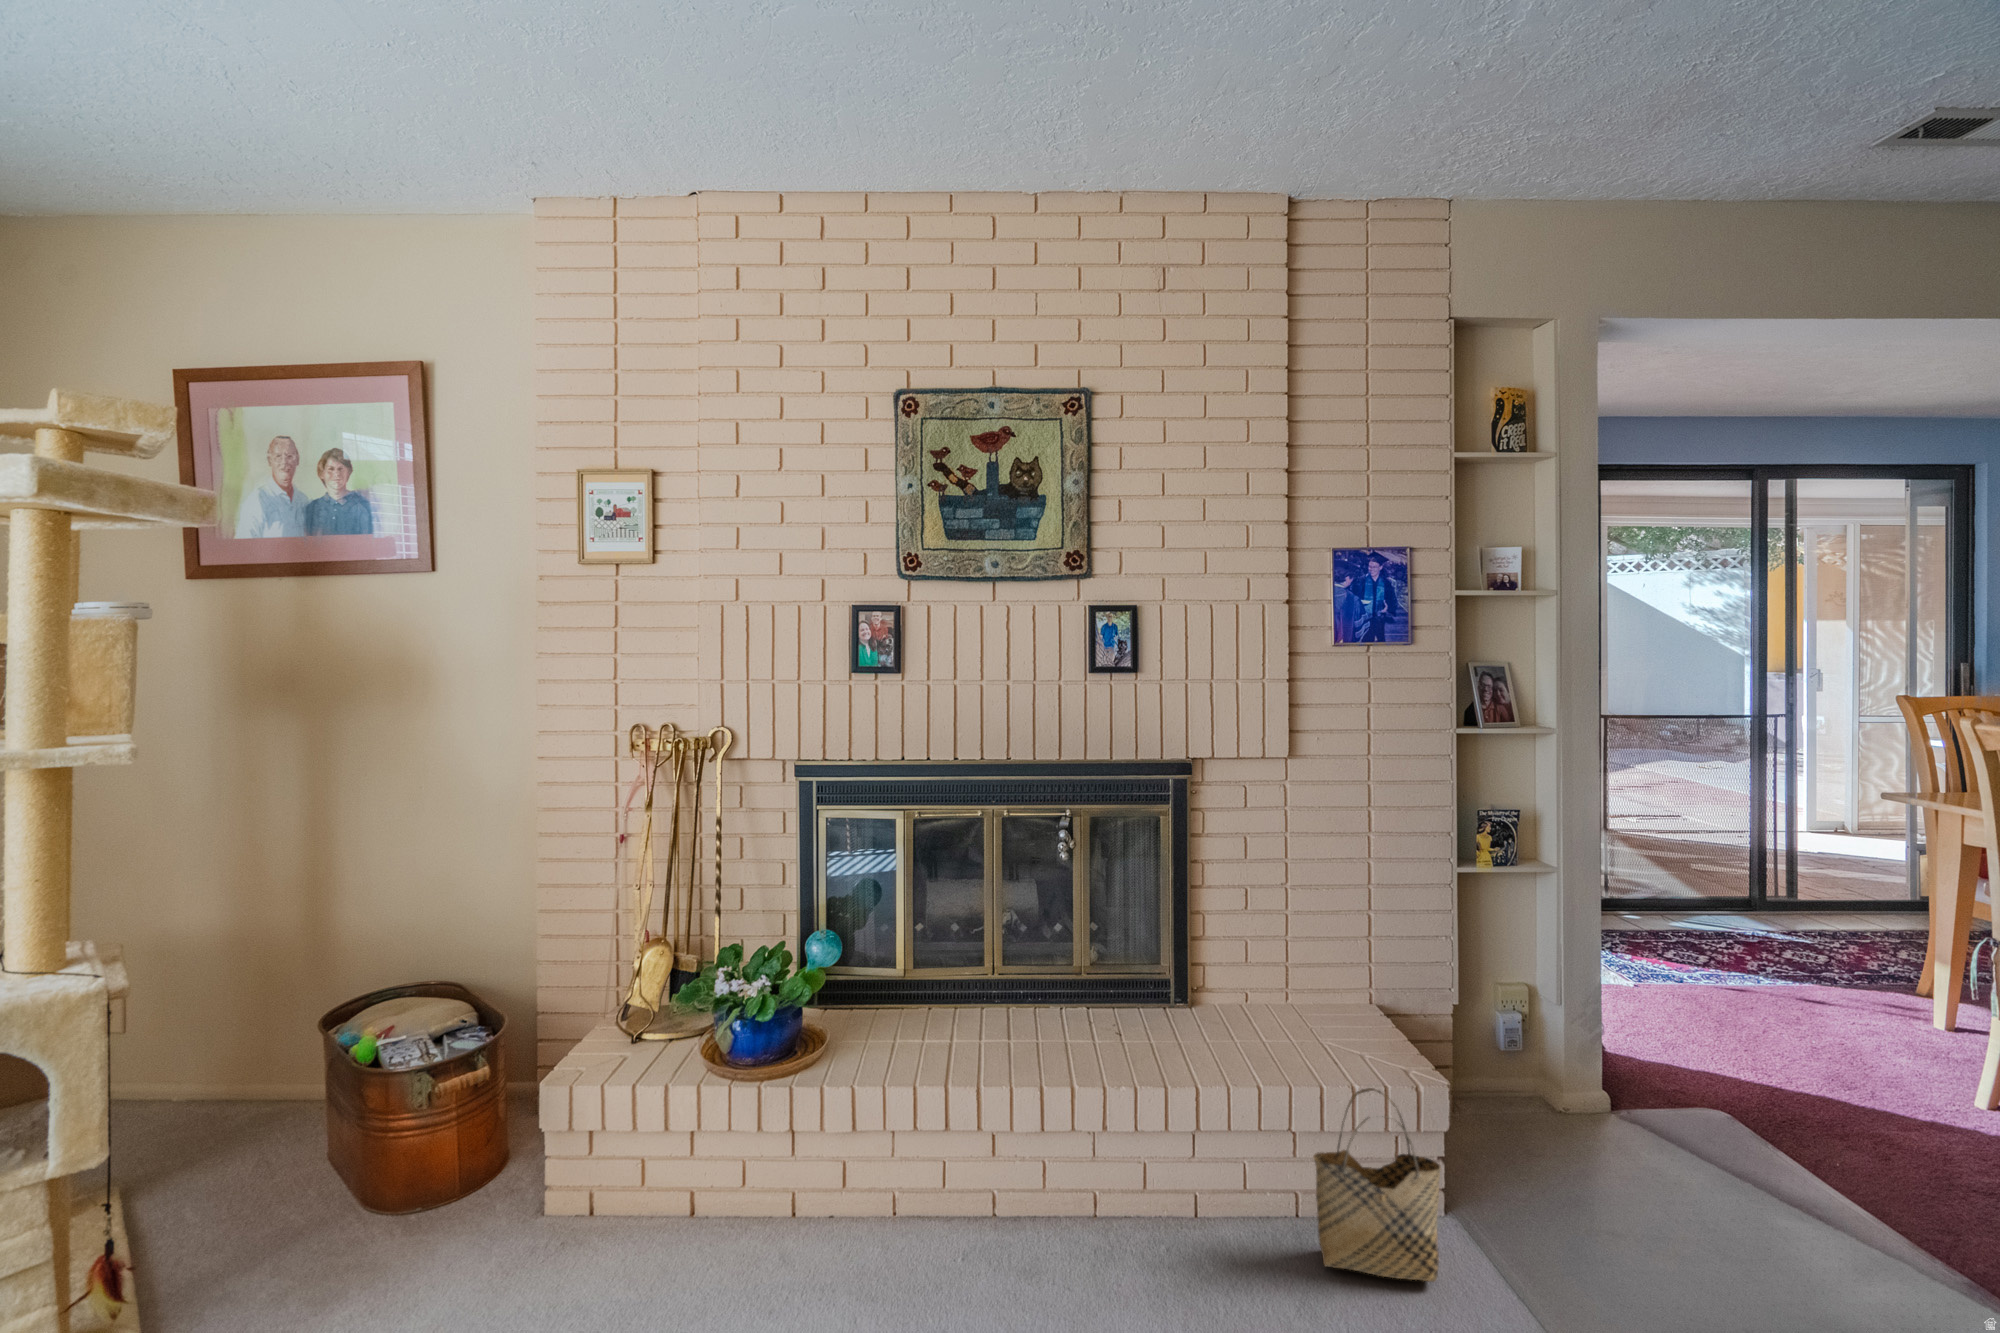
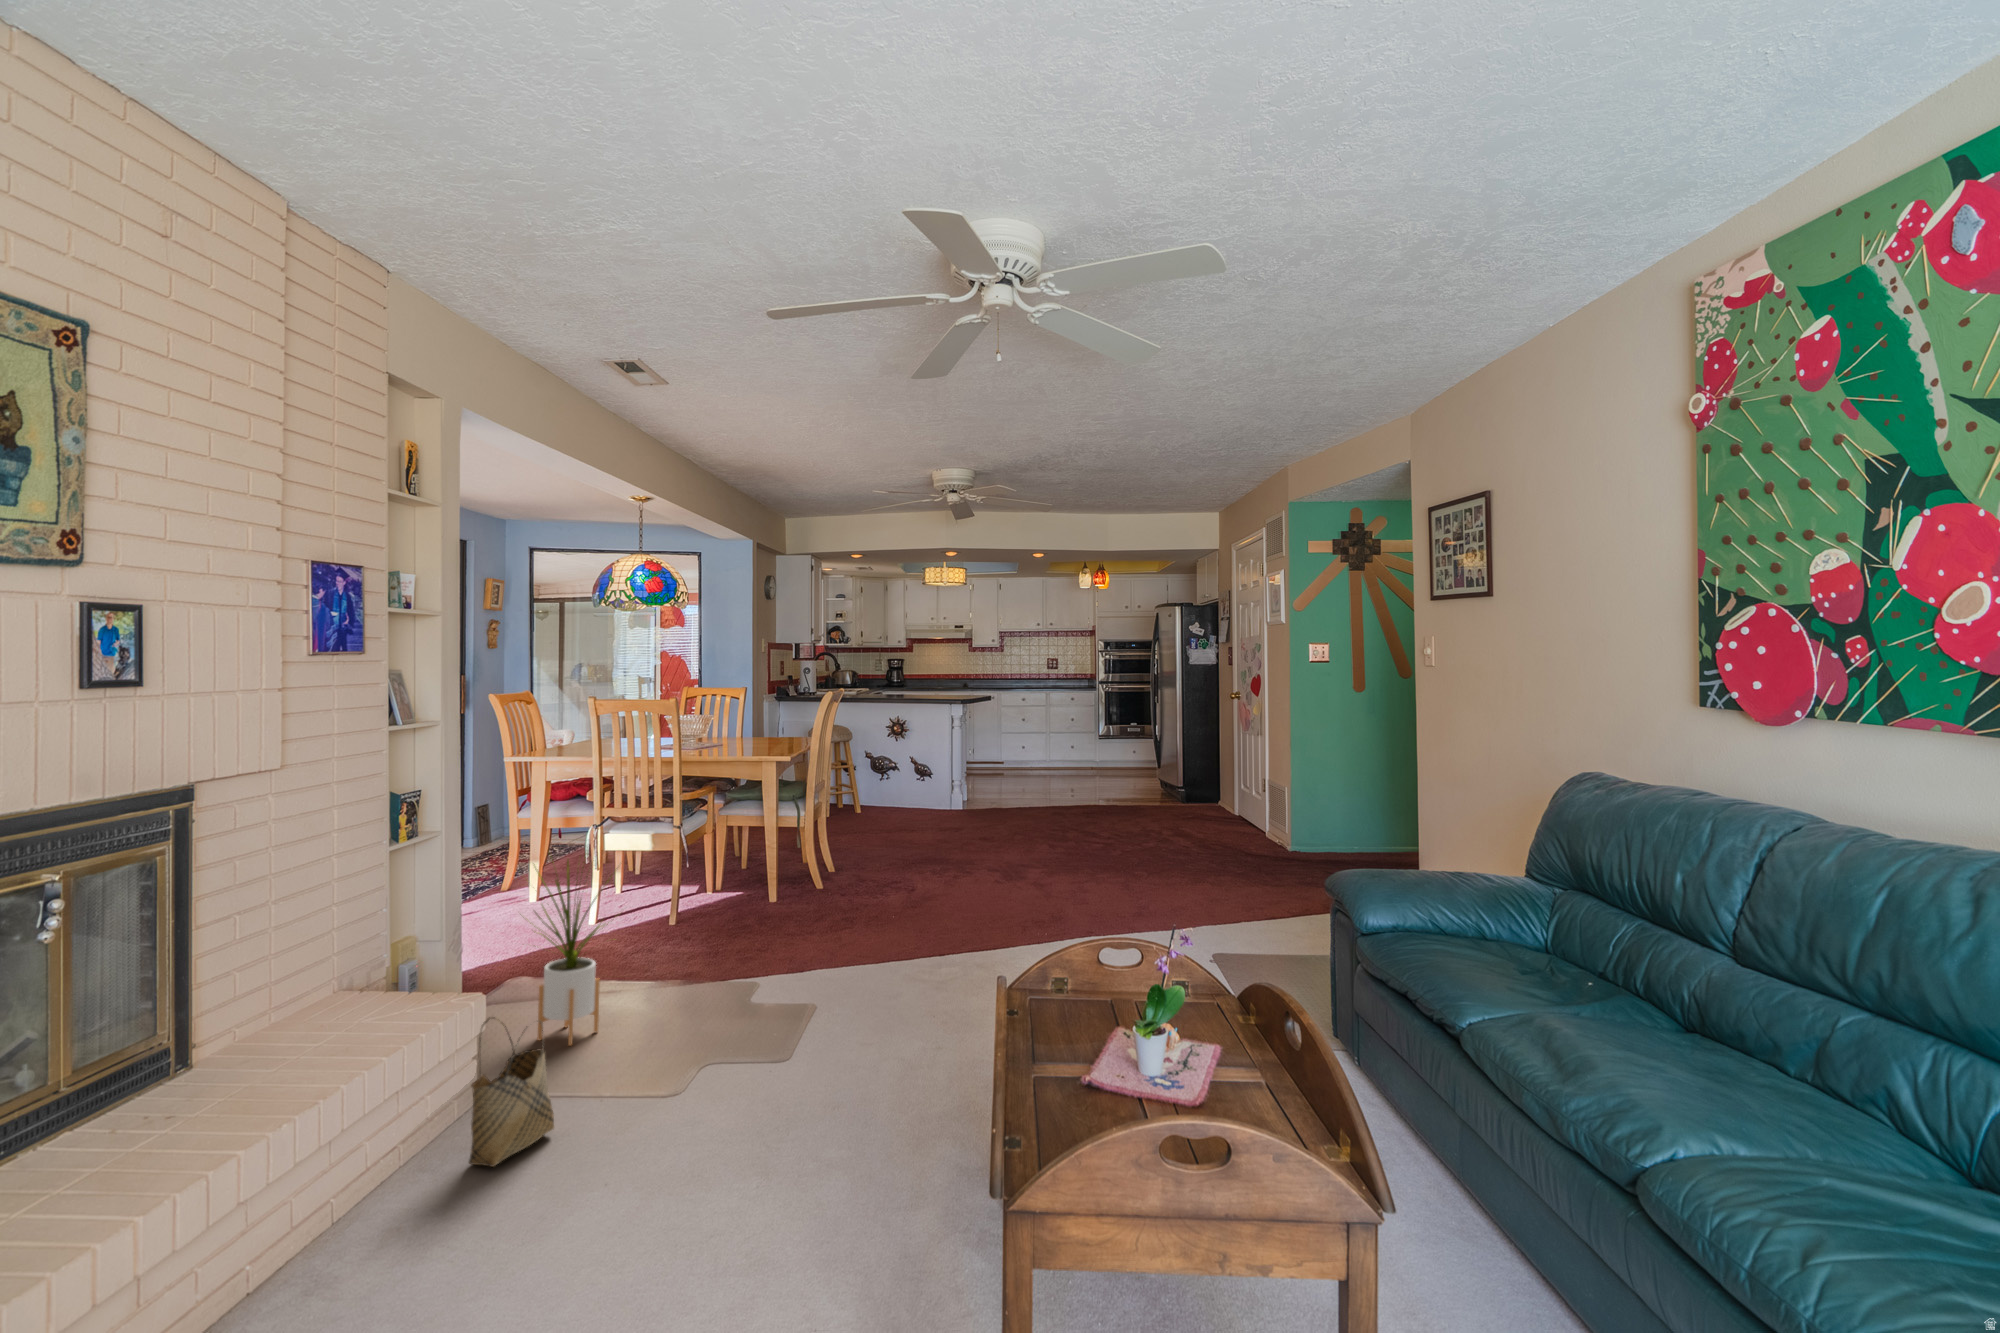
house plant: none [1574,919,1762,1227] -> present [527,856,611,1046]

